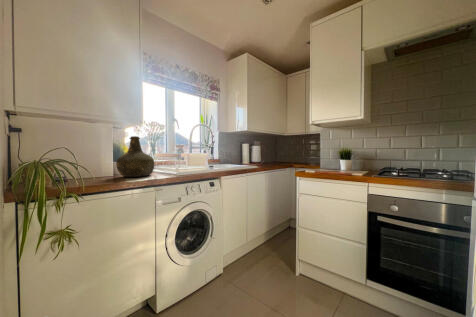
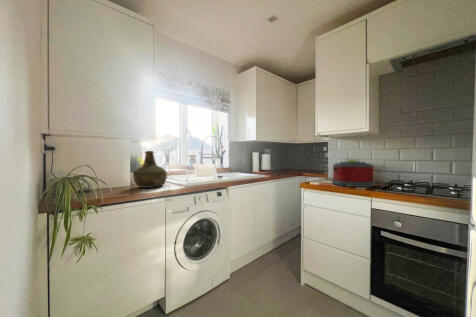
toaster: none [328,150,368,174] -> present [332,162,374,187]

